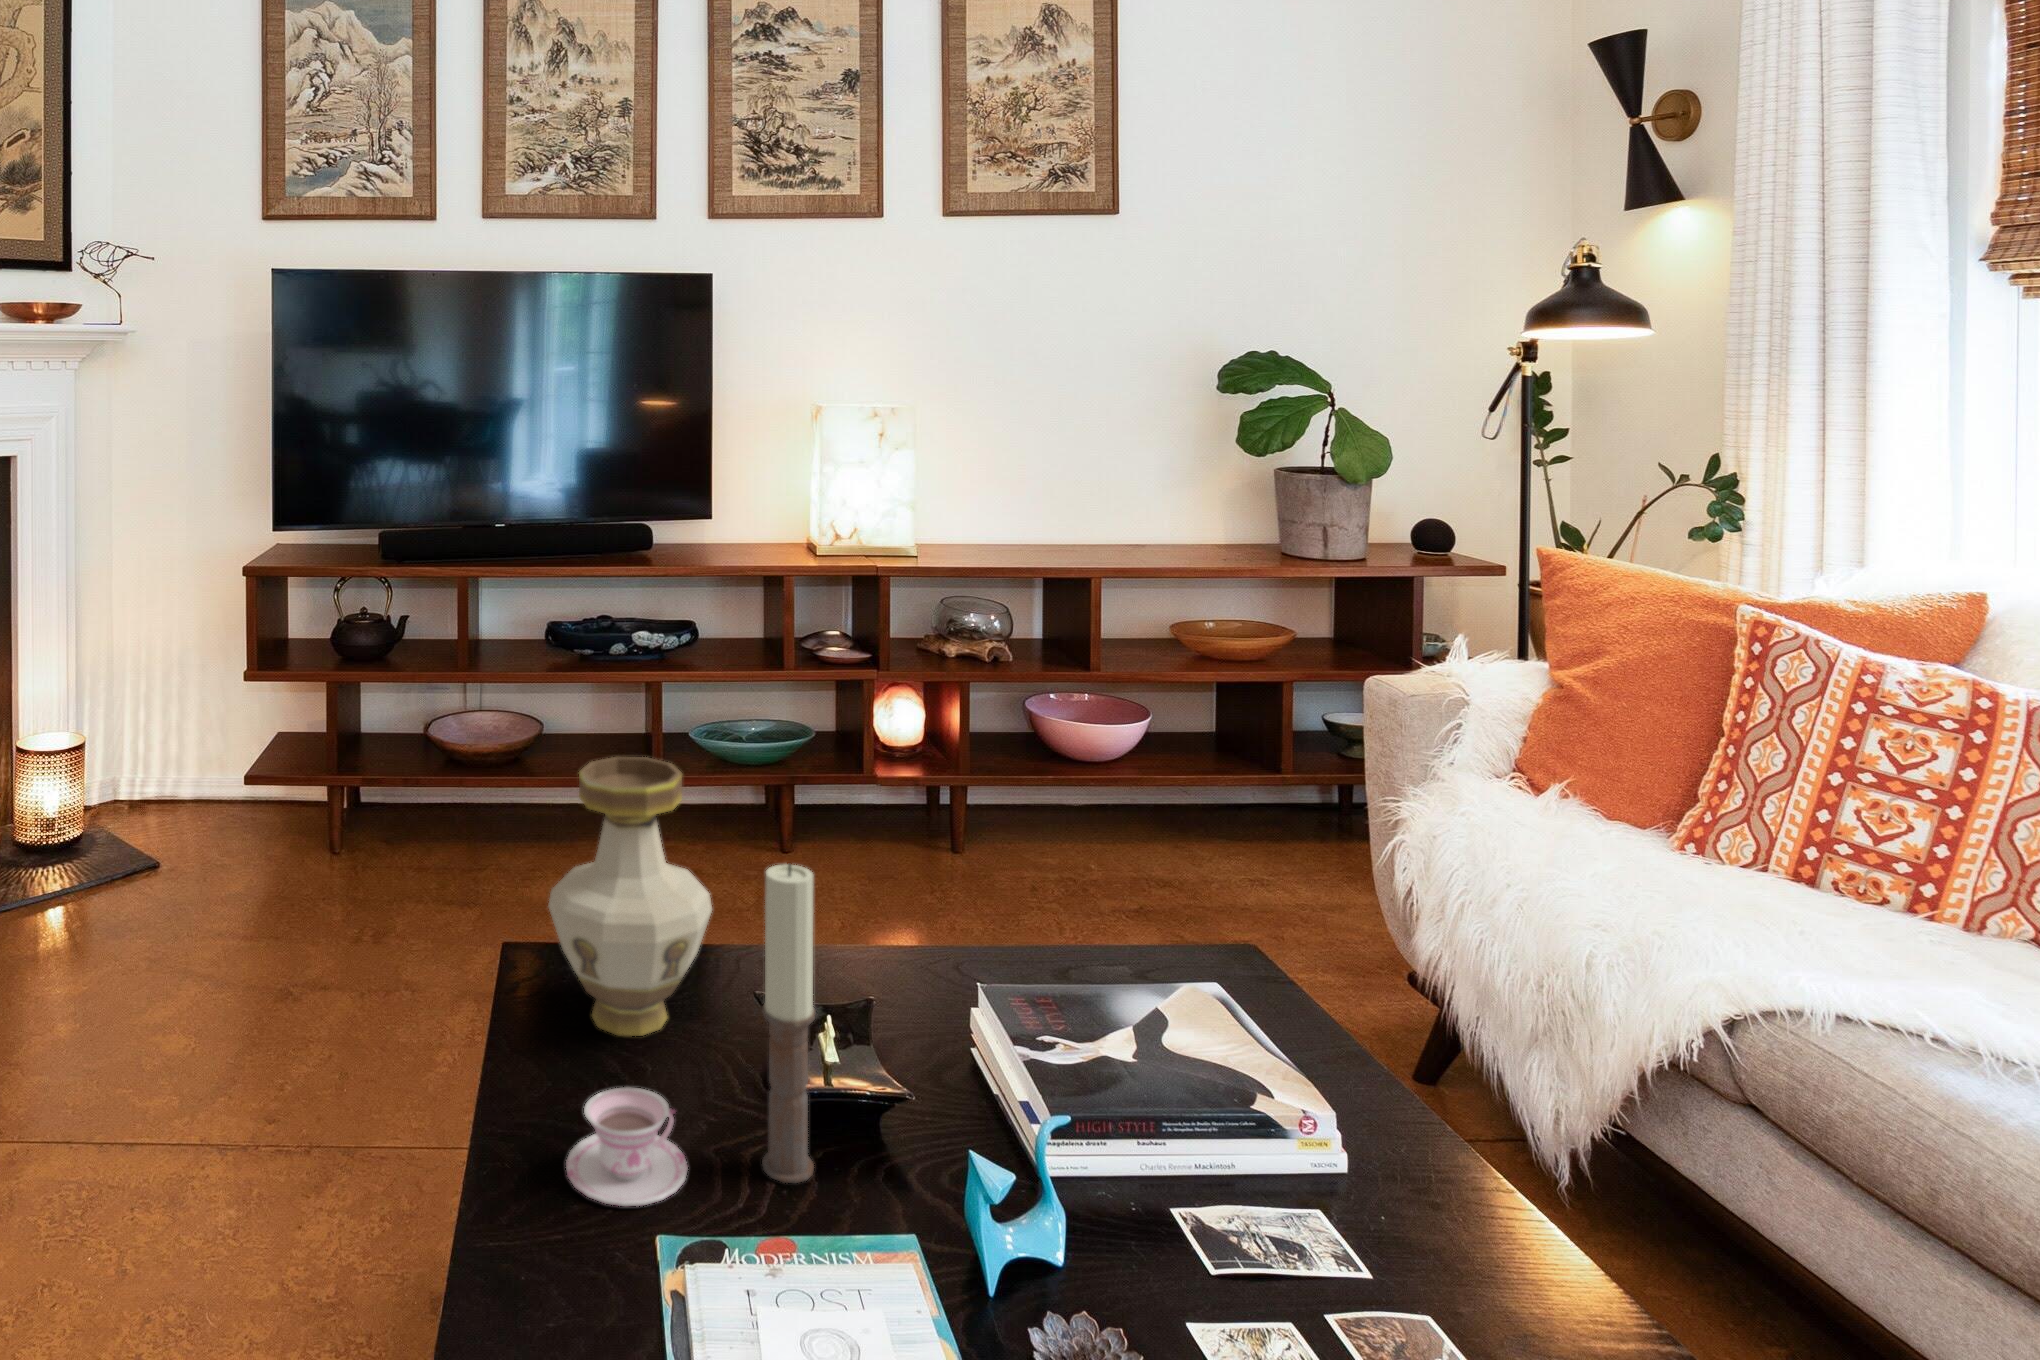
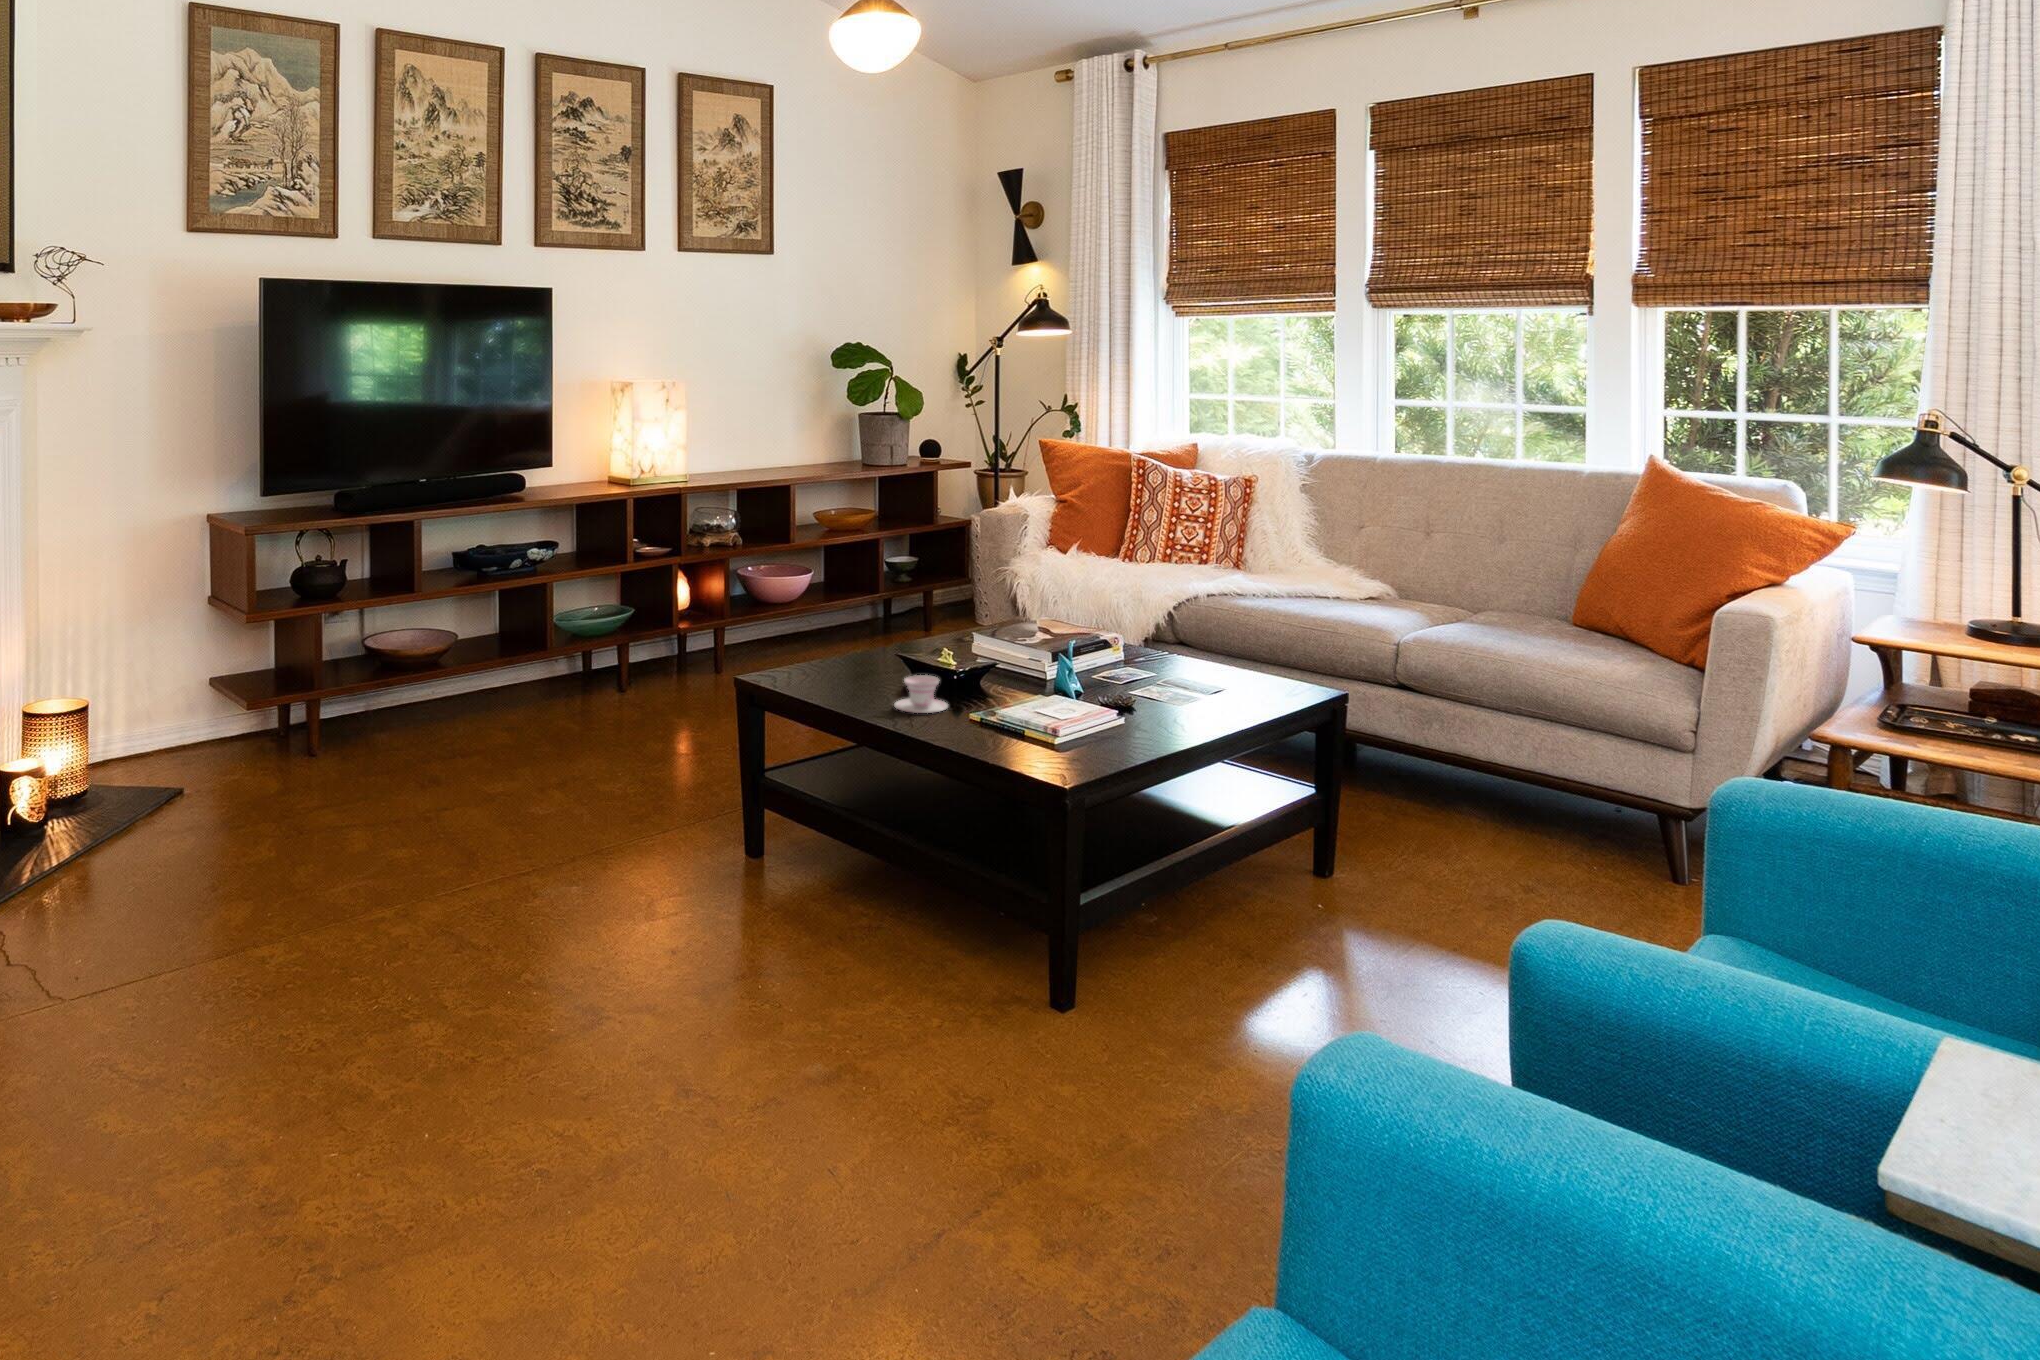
vase: present [549,757,712,1036] -> none [789,554,873,688]
candle: present [762,864,816,1183] -> none [959,563,981,697]

